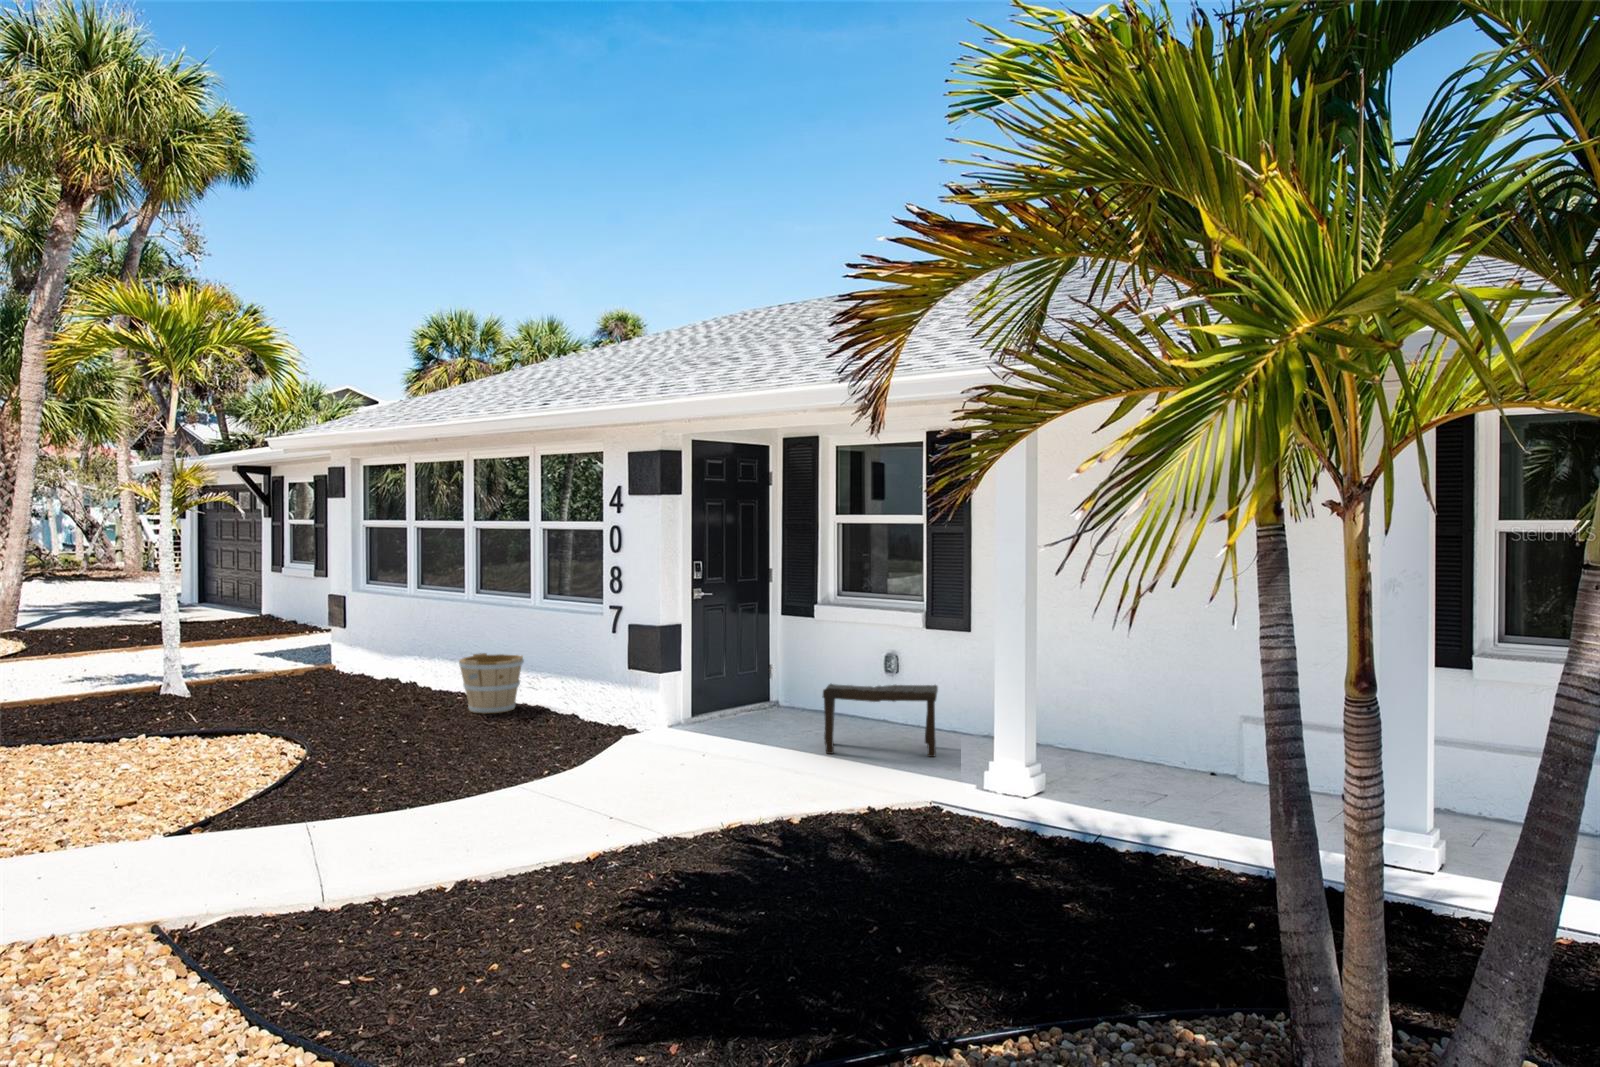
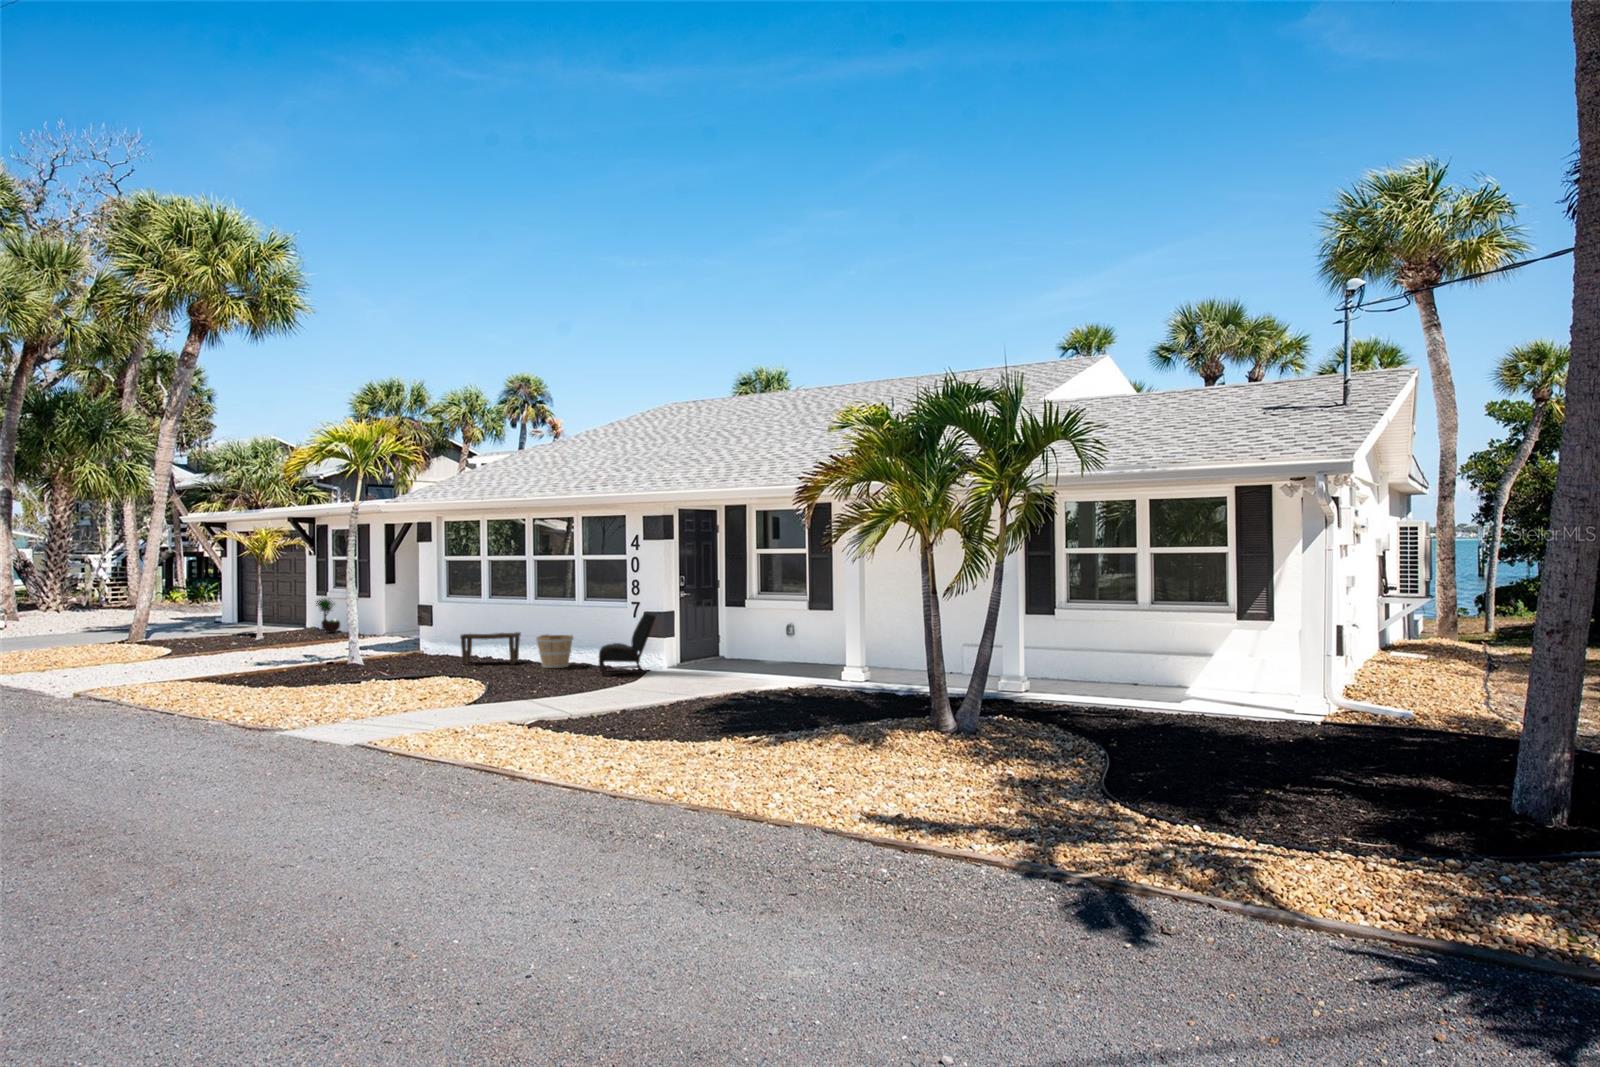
potted tree: none [263,570,297,623] -> present [316,598,340,633]
lounge chair: none [538,623,651,740] -> present [599,612,656,676]
bench: present [822,684,938,757] -> present [460,632,521,665]

